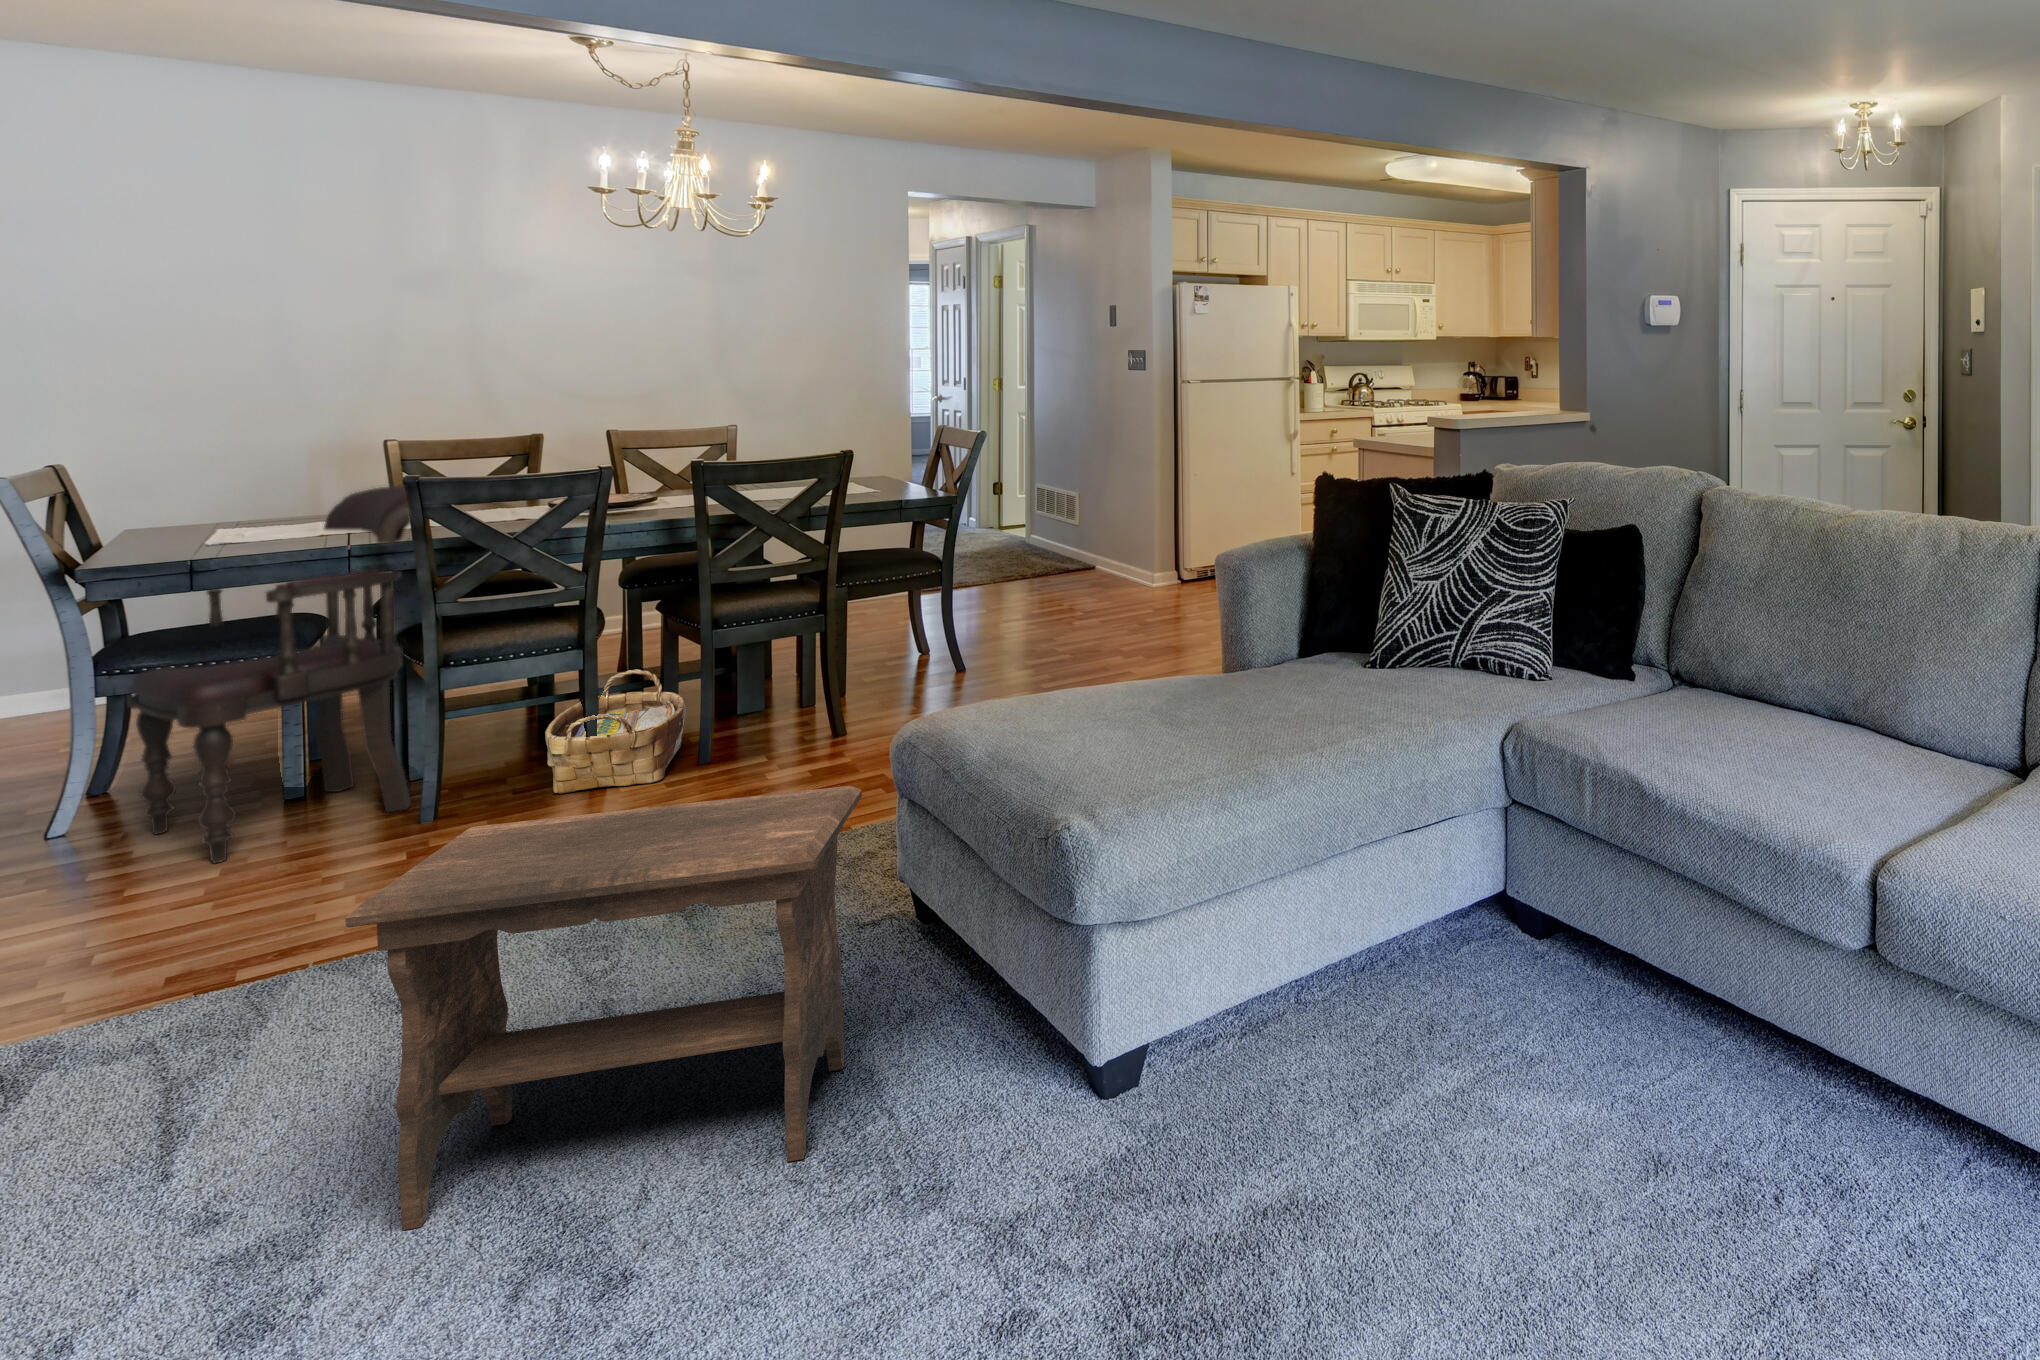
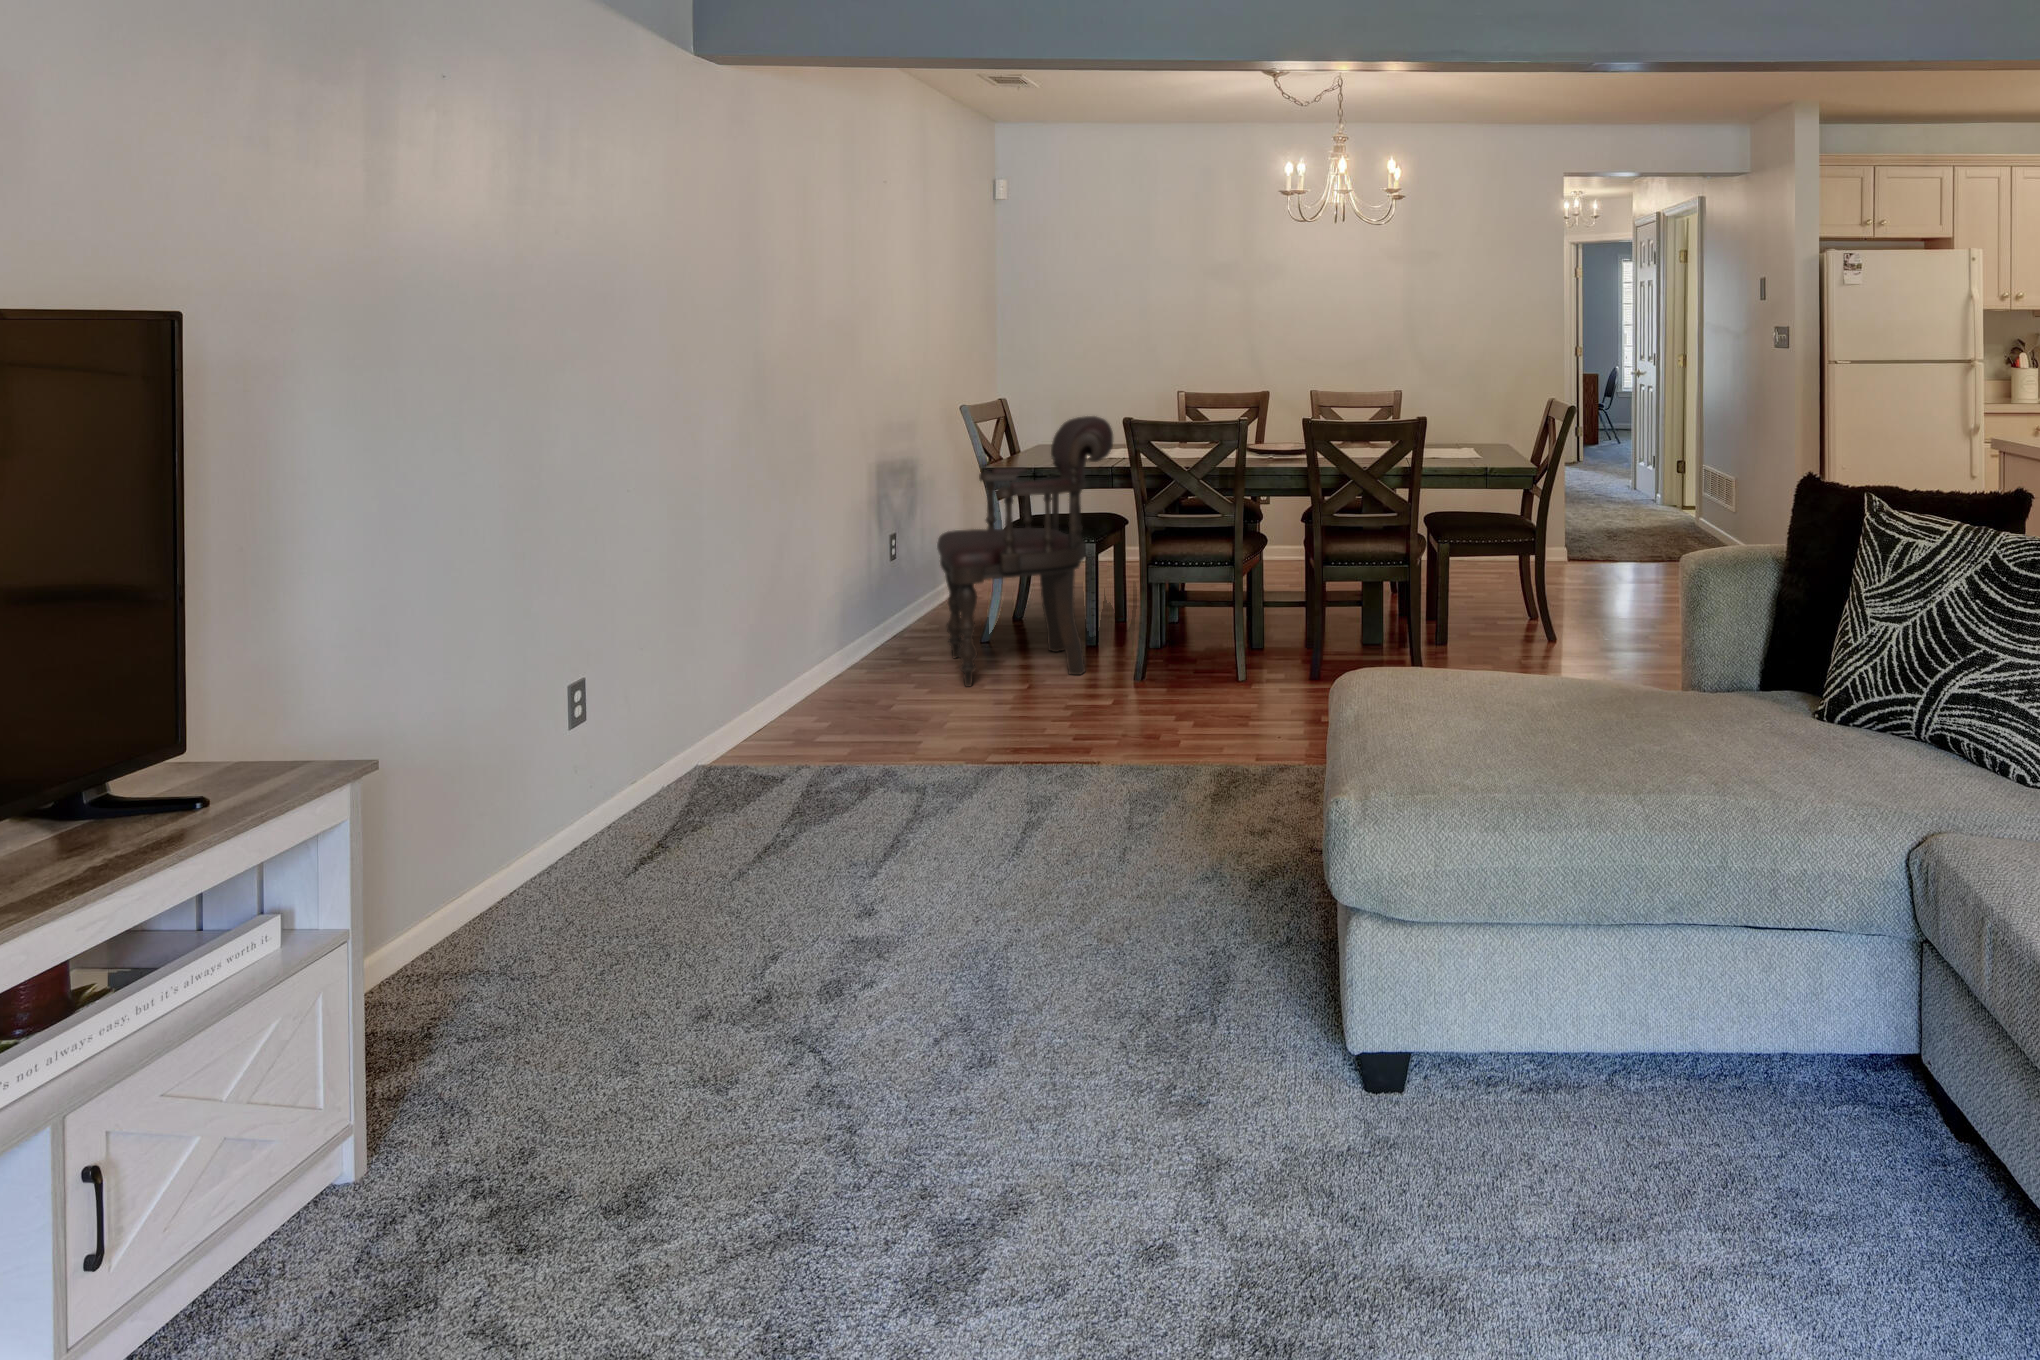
woven basket: present [545,669,686,794] -> none [1163,592,1268,693]
footstool: present [345,786,862,1230] -> none [853,687,1219,1042]

